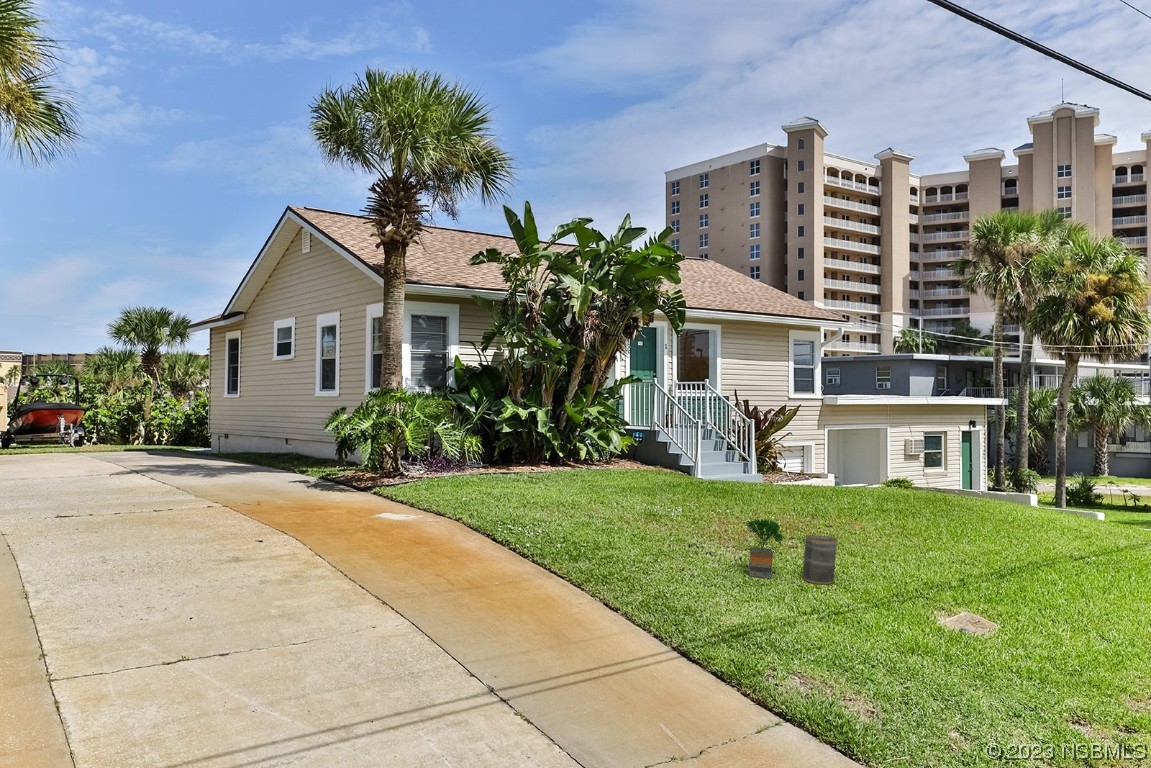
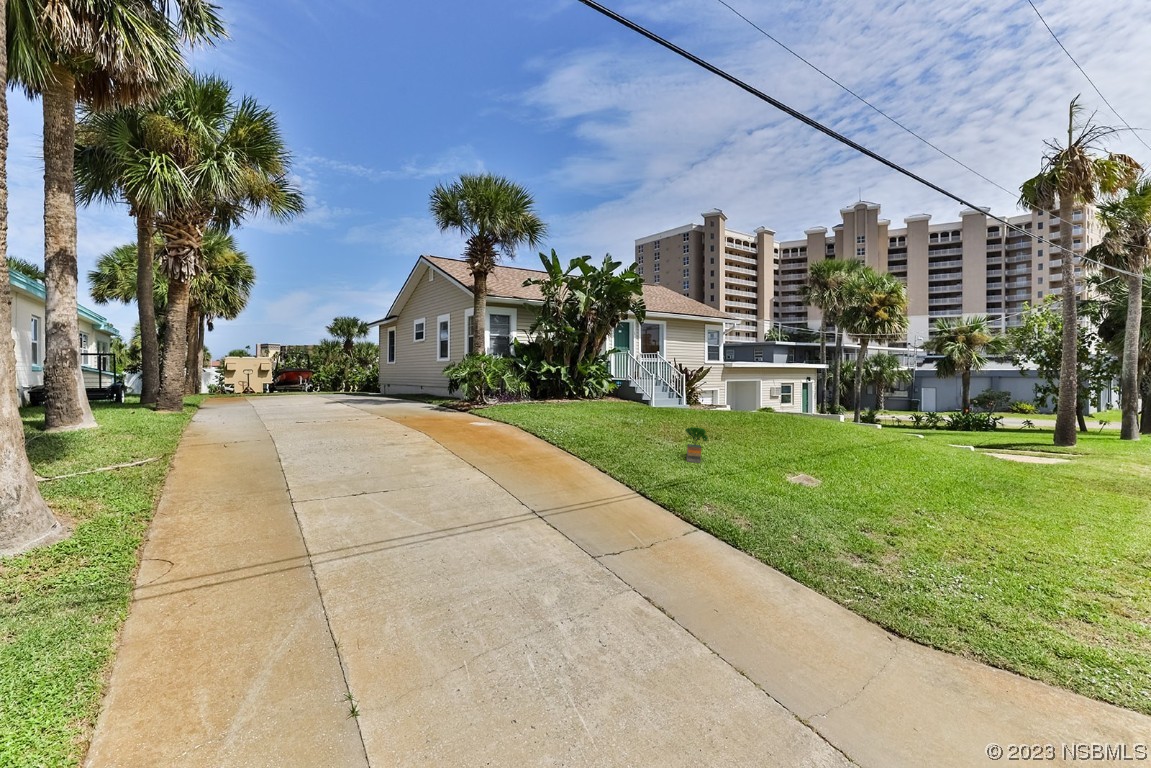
basket: present [802,518,838,584] -> none [719,426,742,466]

